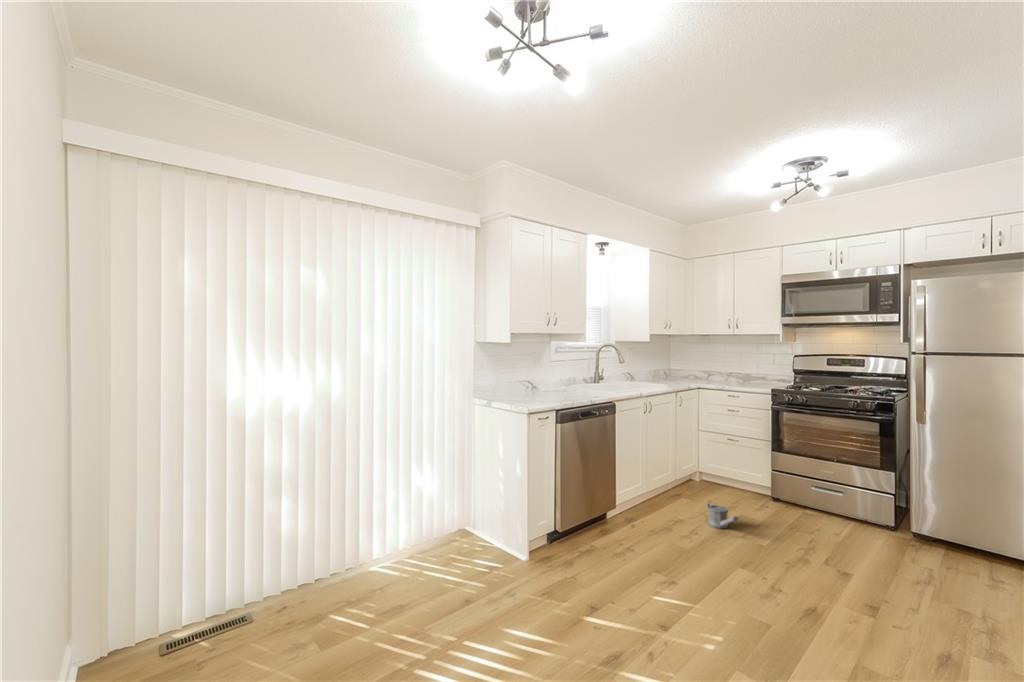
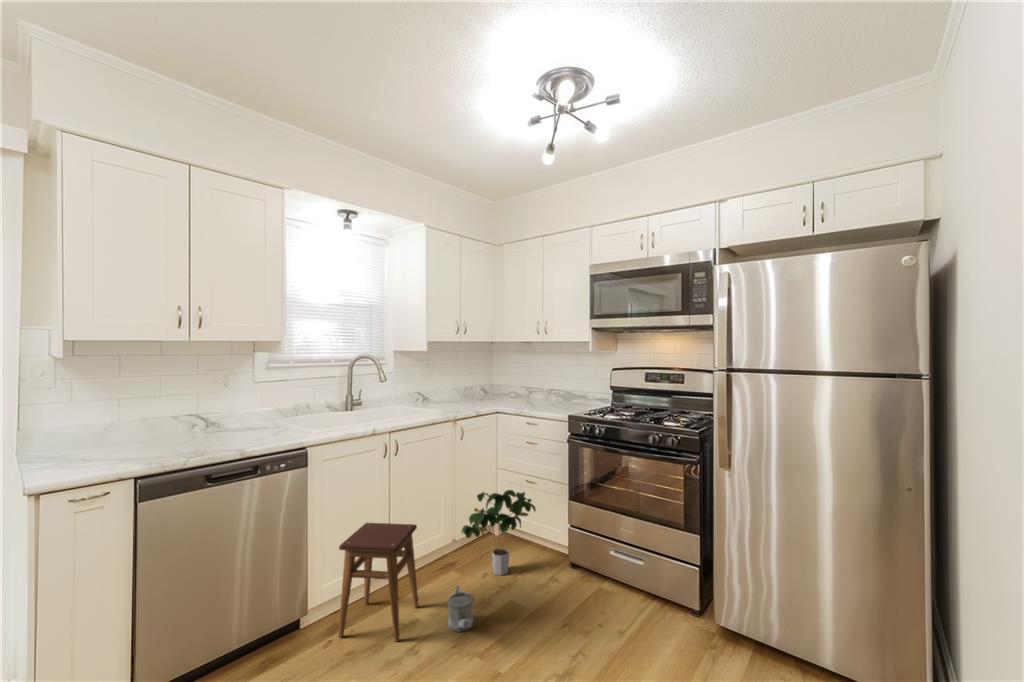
potted plant: none [692,442,748,503] -> present [462,490,536,575]
stool: none [639,457,683,531] -> present [339,523,419,641]

